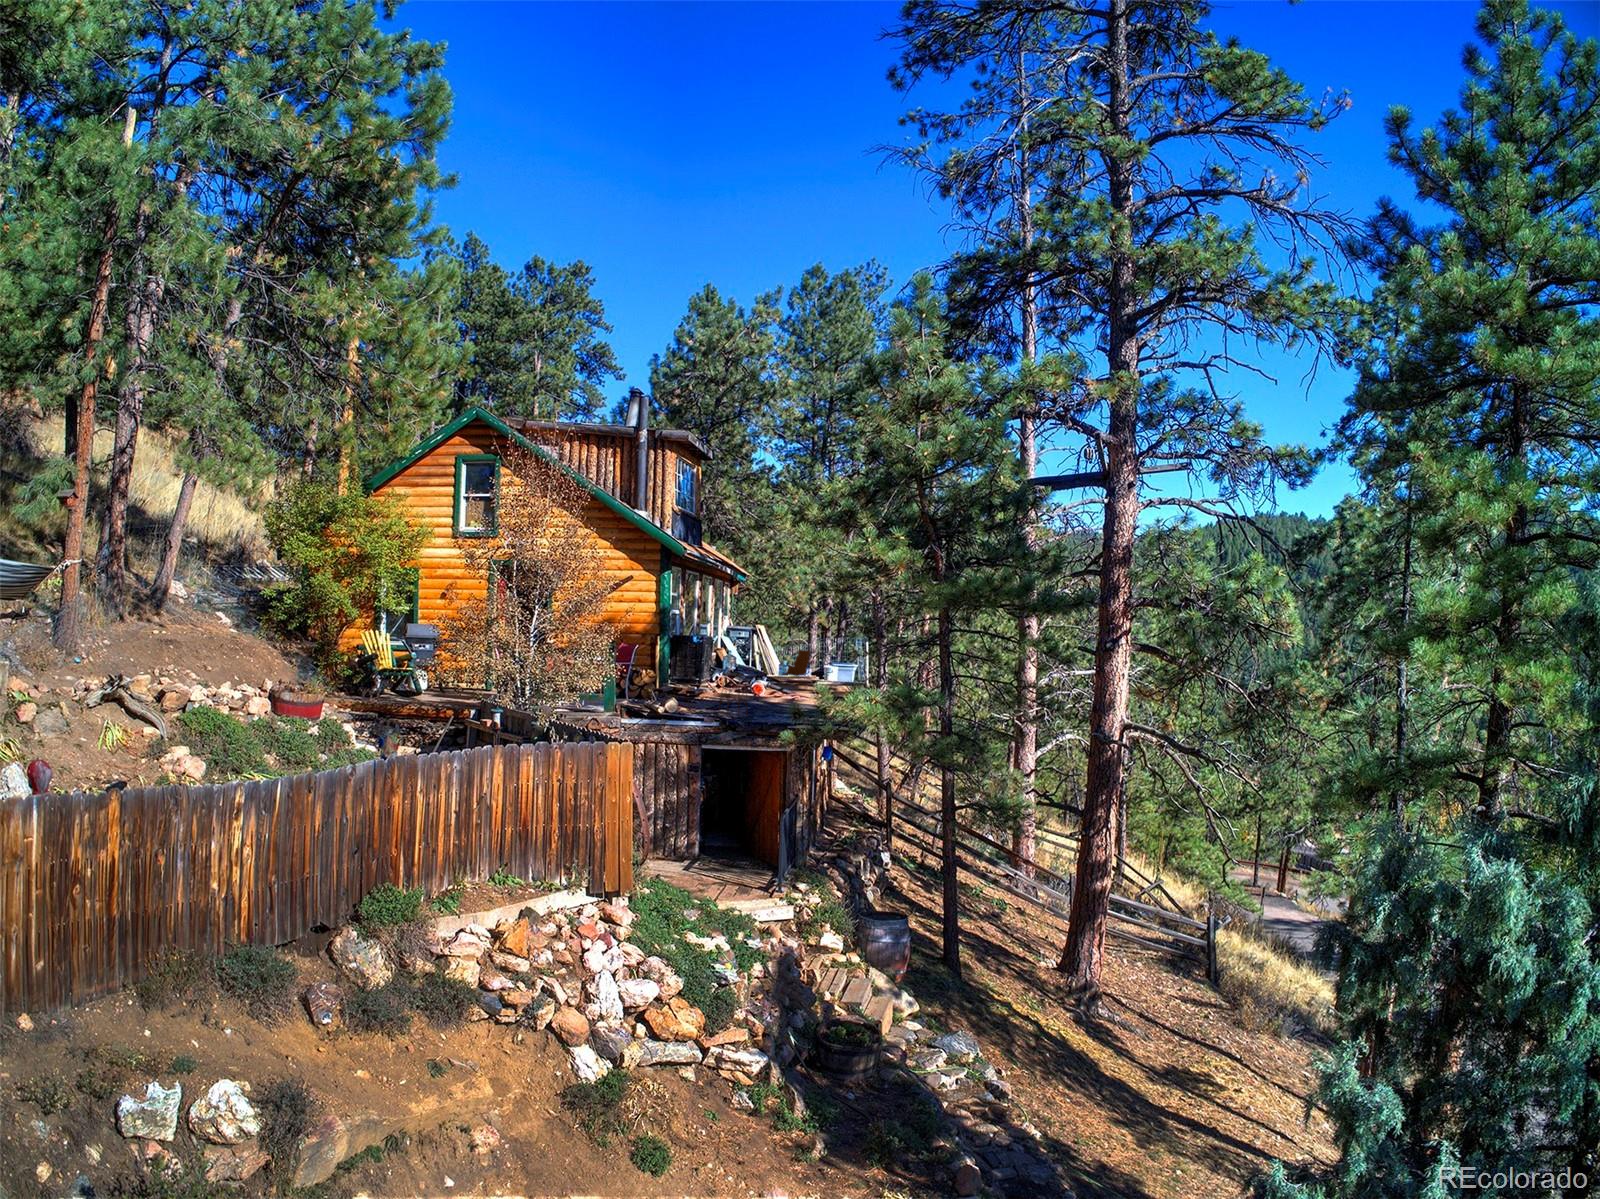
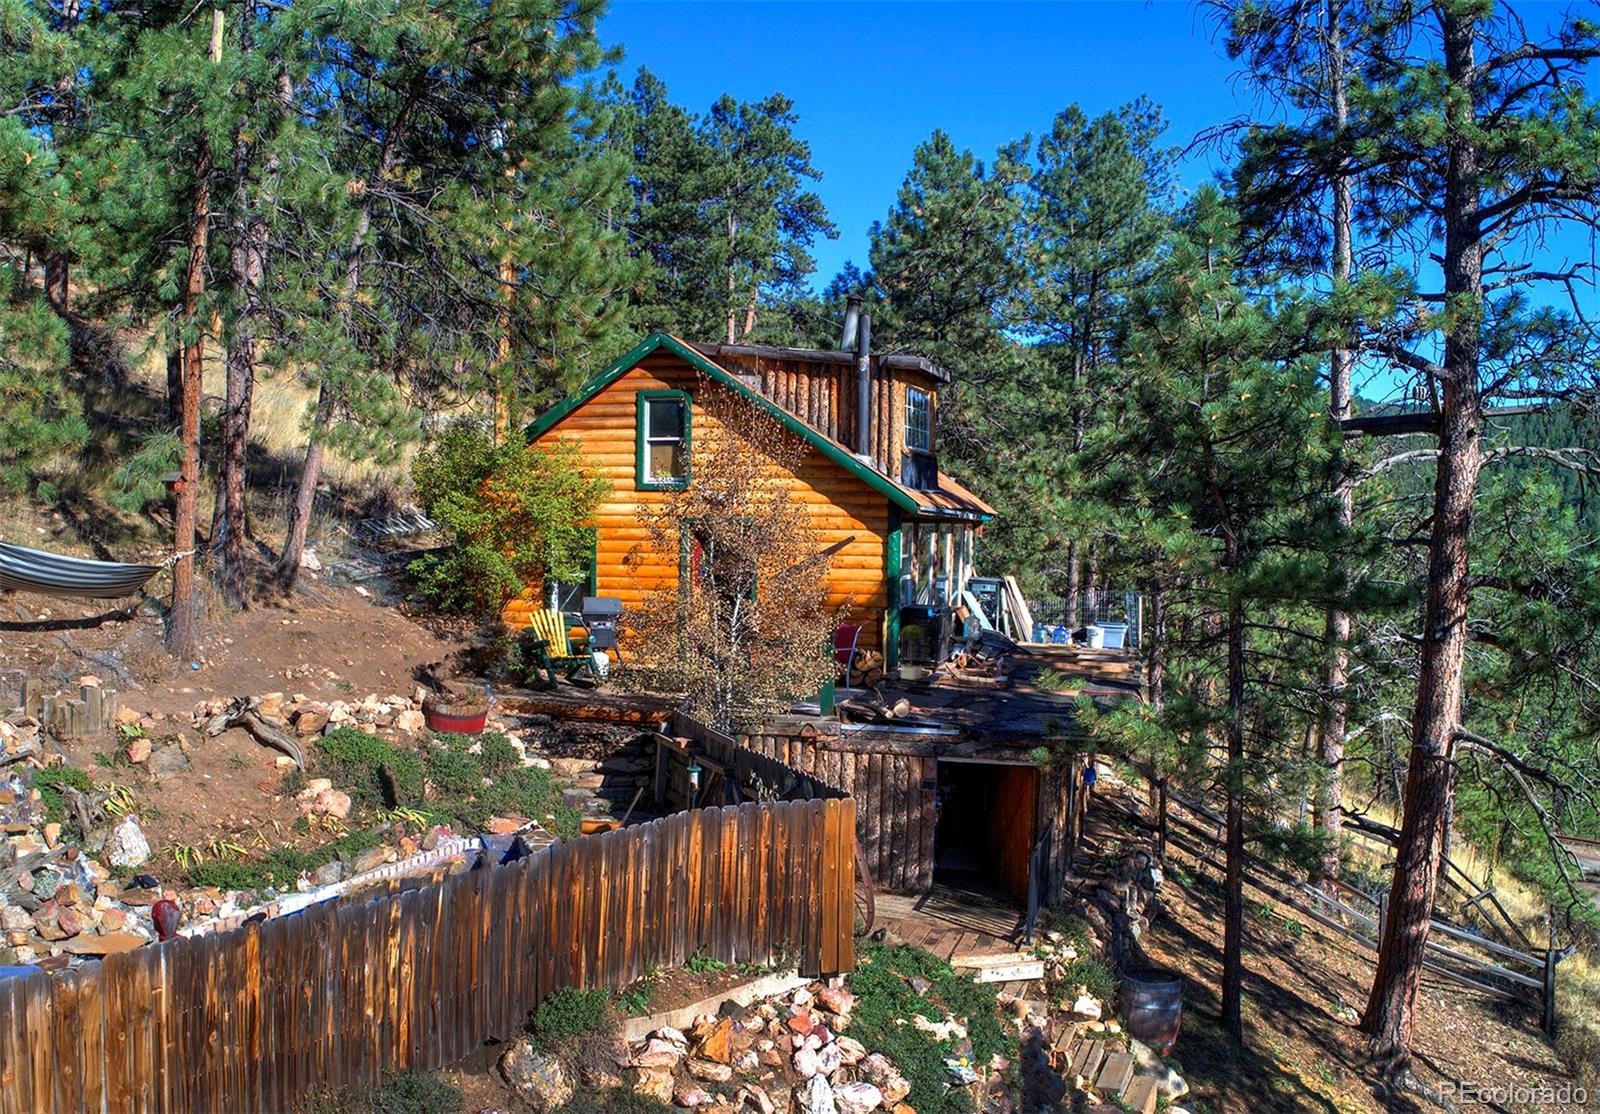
lounge chair: present [782,650,810,685] -> none [1027,596,1069,638]
potted tree: none [670,652,691,699] -> present [900,625,923,680]

